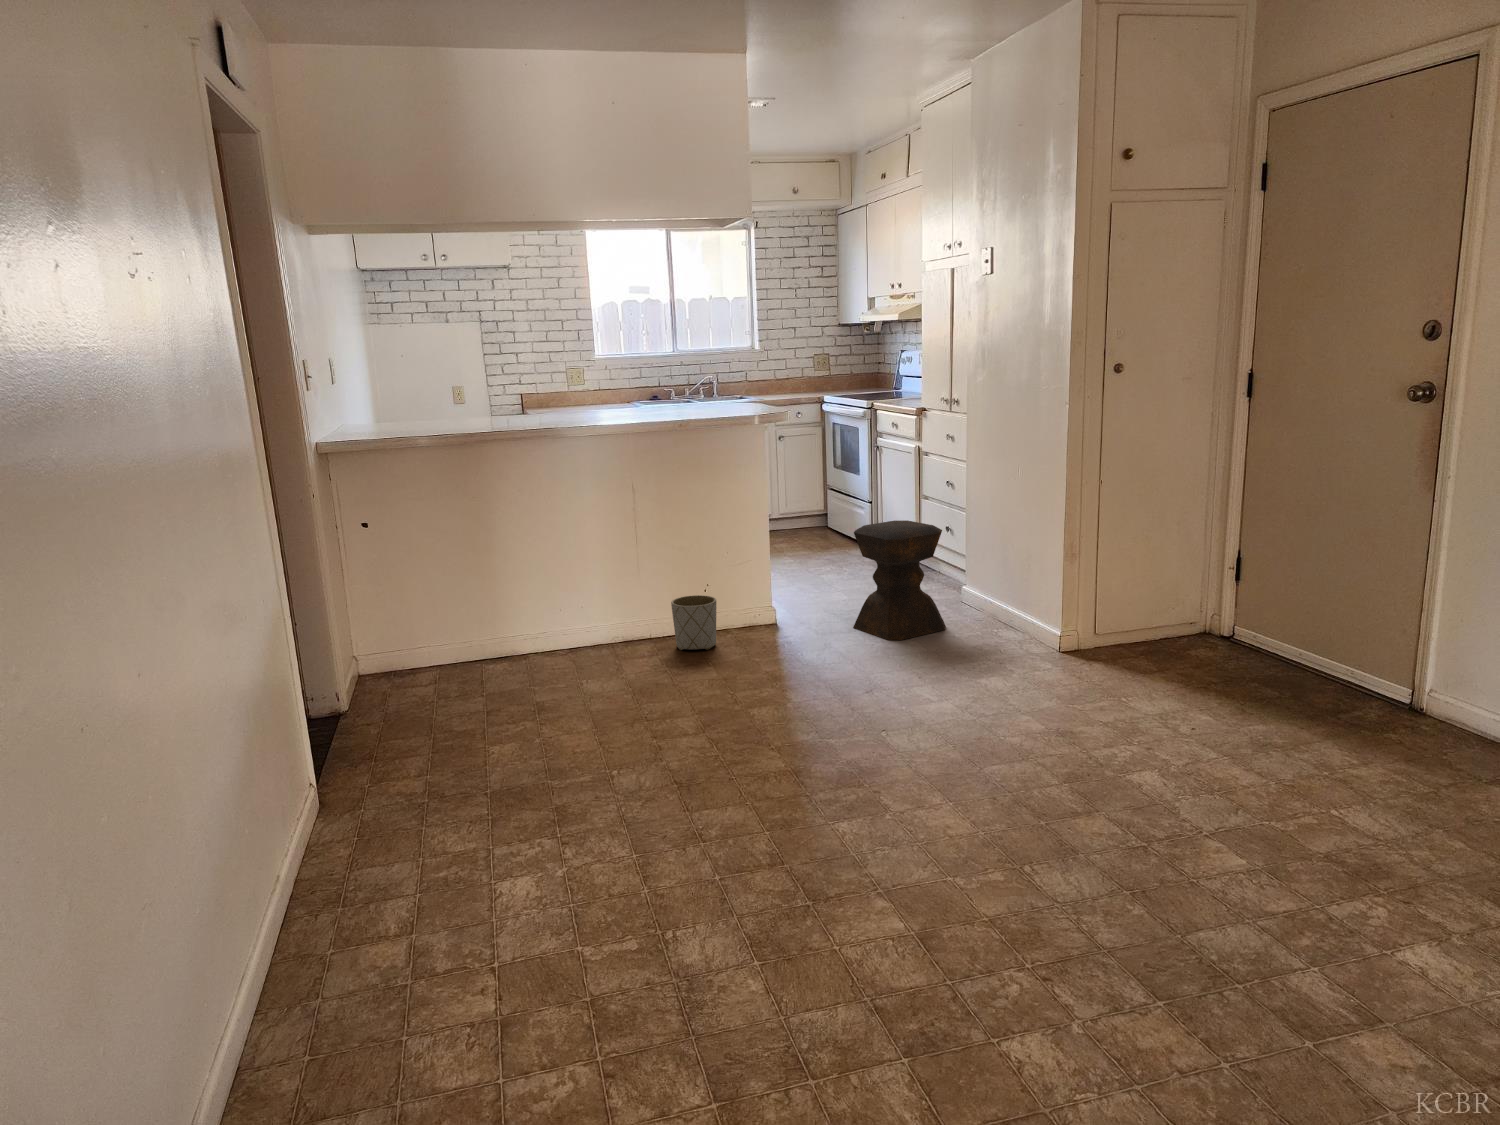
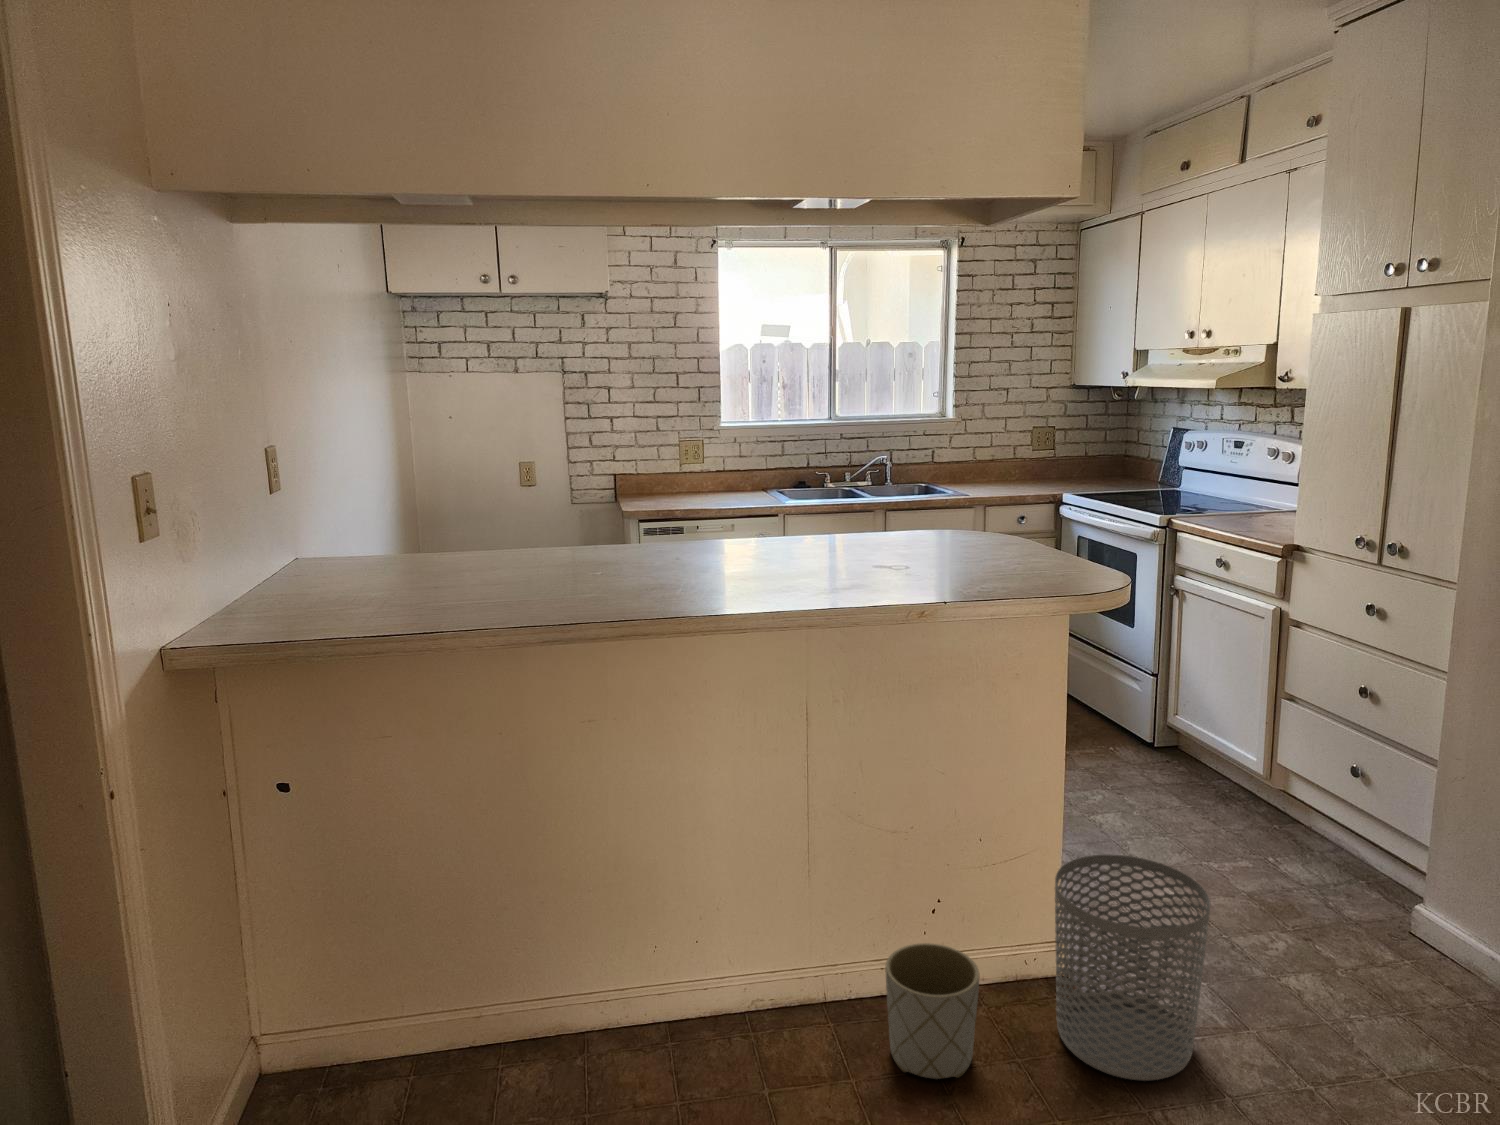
stool: present [853,520,946,640] -> none [1234,800,1467,1089]
waste bin: none [754,551,824,645] -> present [1055,855,1210,1081]

